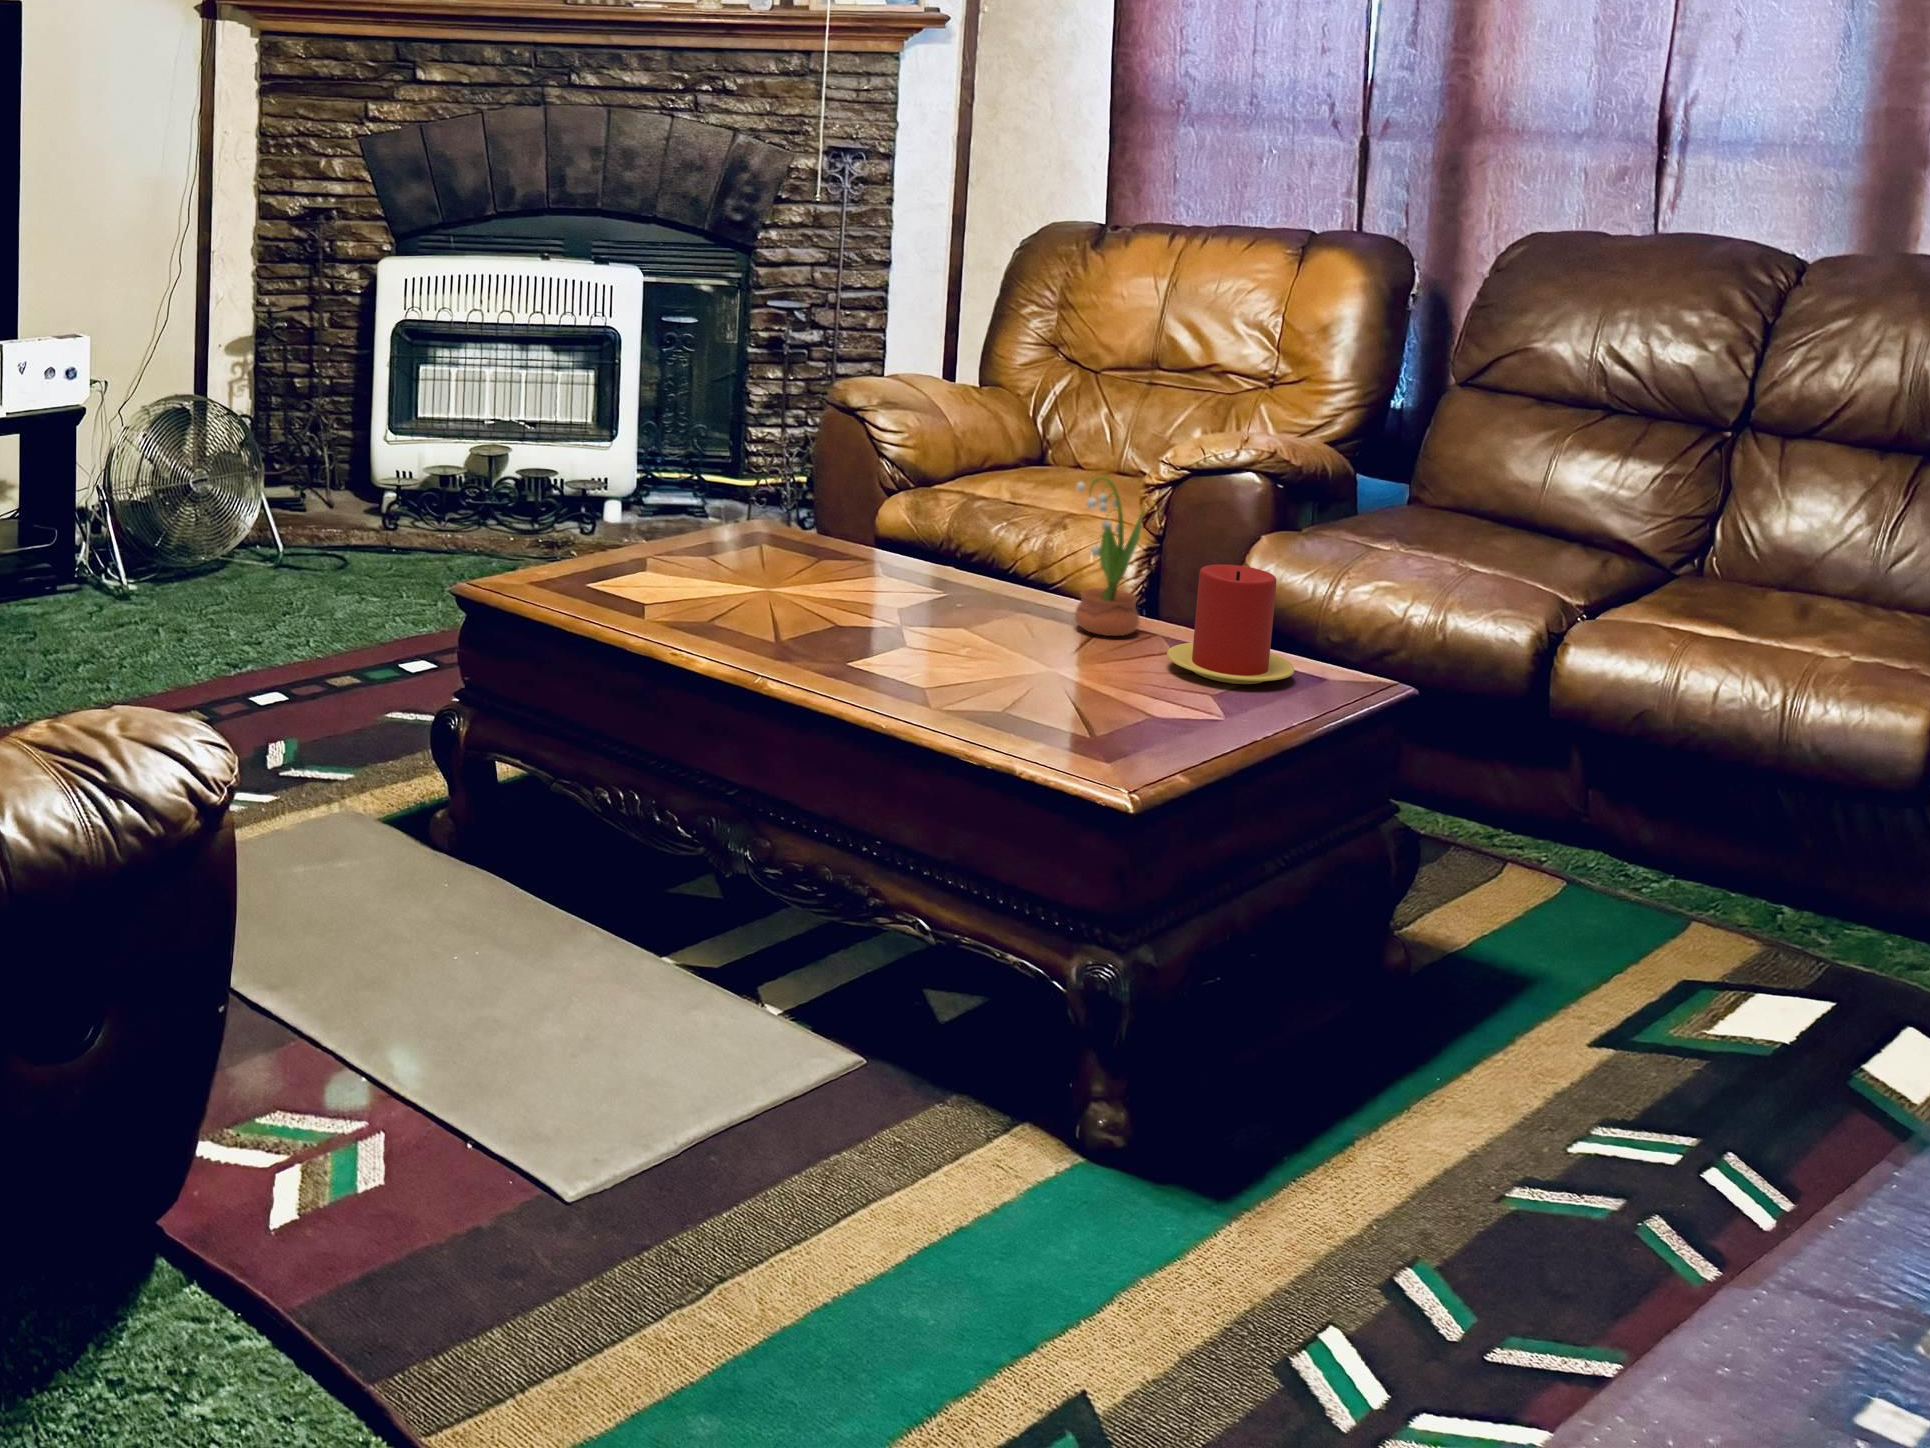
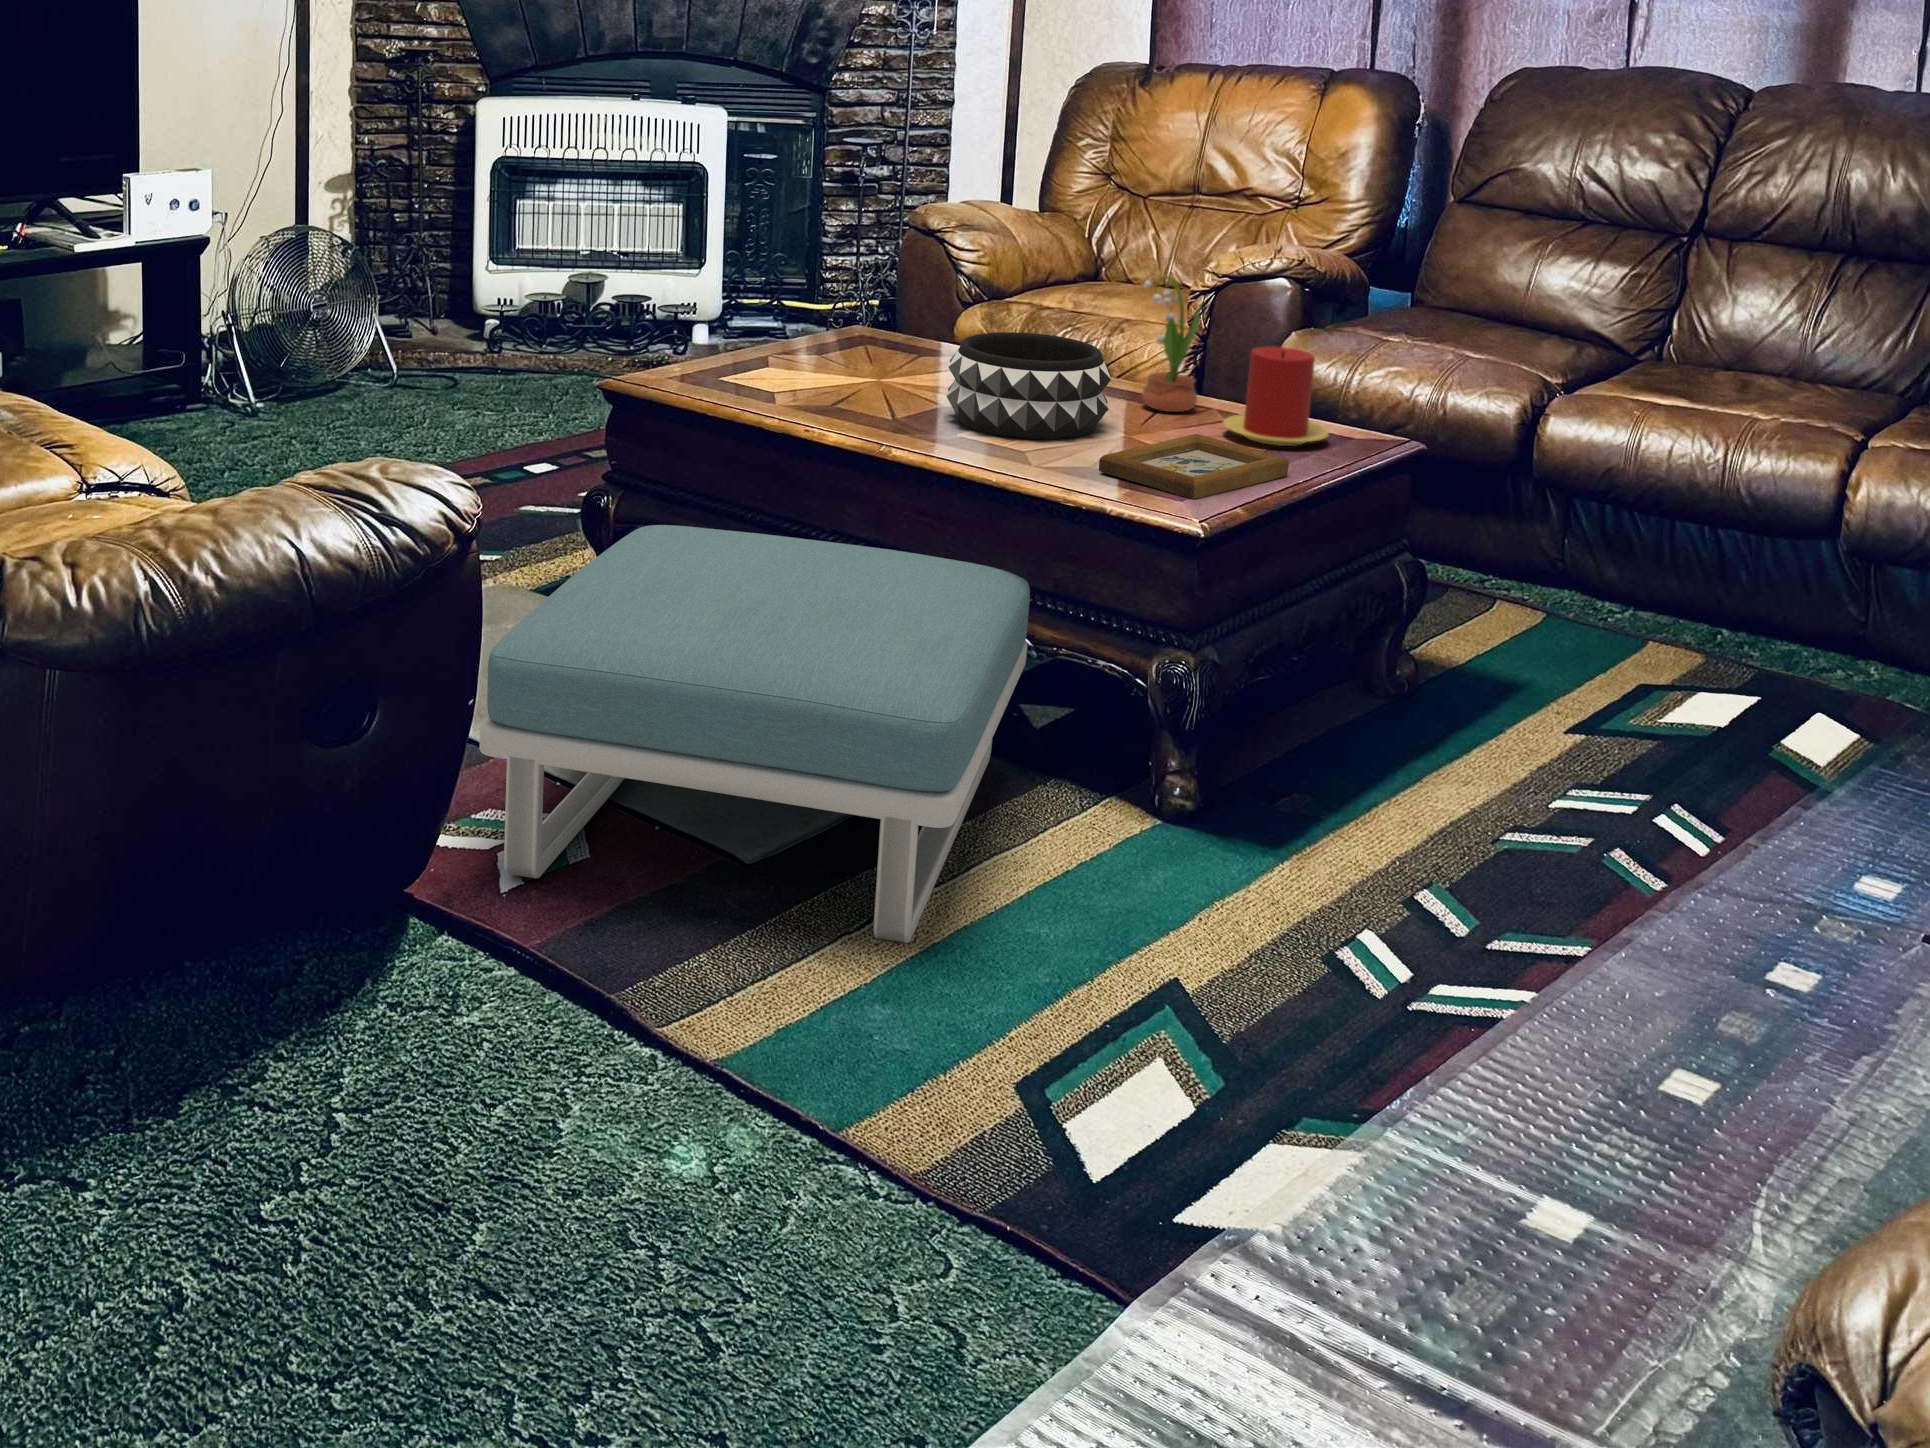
decorative bowl: none [842,541,1034,671] -> present [946,332,1111,440]
picture frame: none [1013,670,1243,757] -> present [1099,434,1289,499]
footstool: none [253,766,927,1323] -> present [480,525,1030,943]

